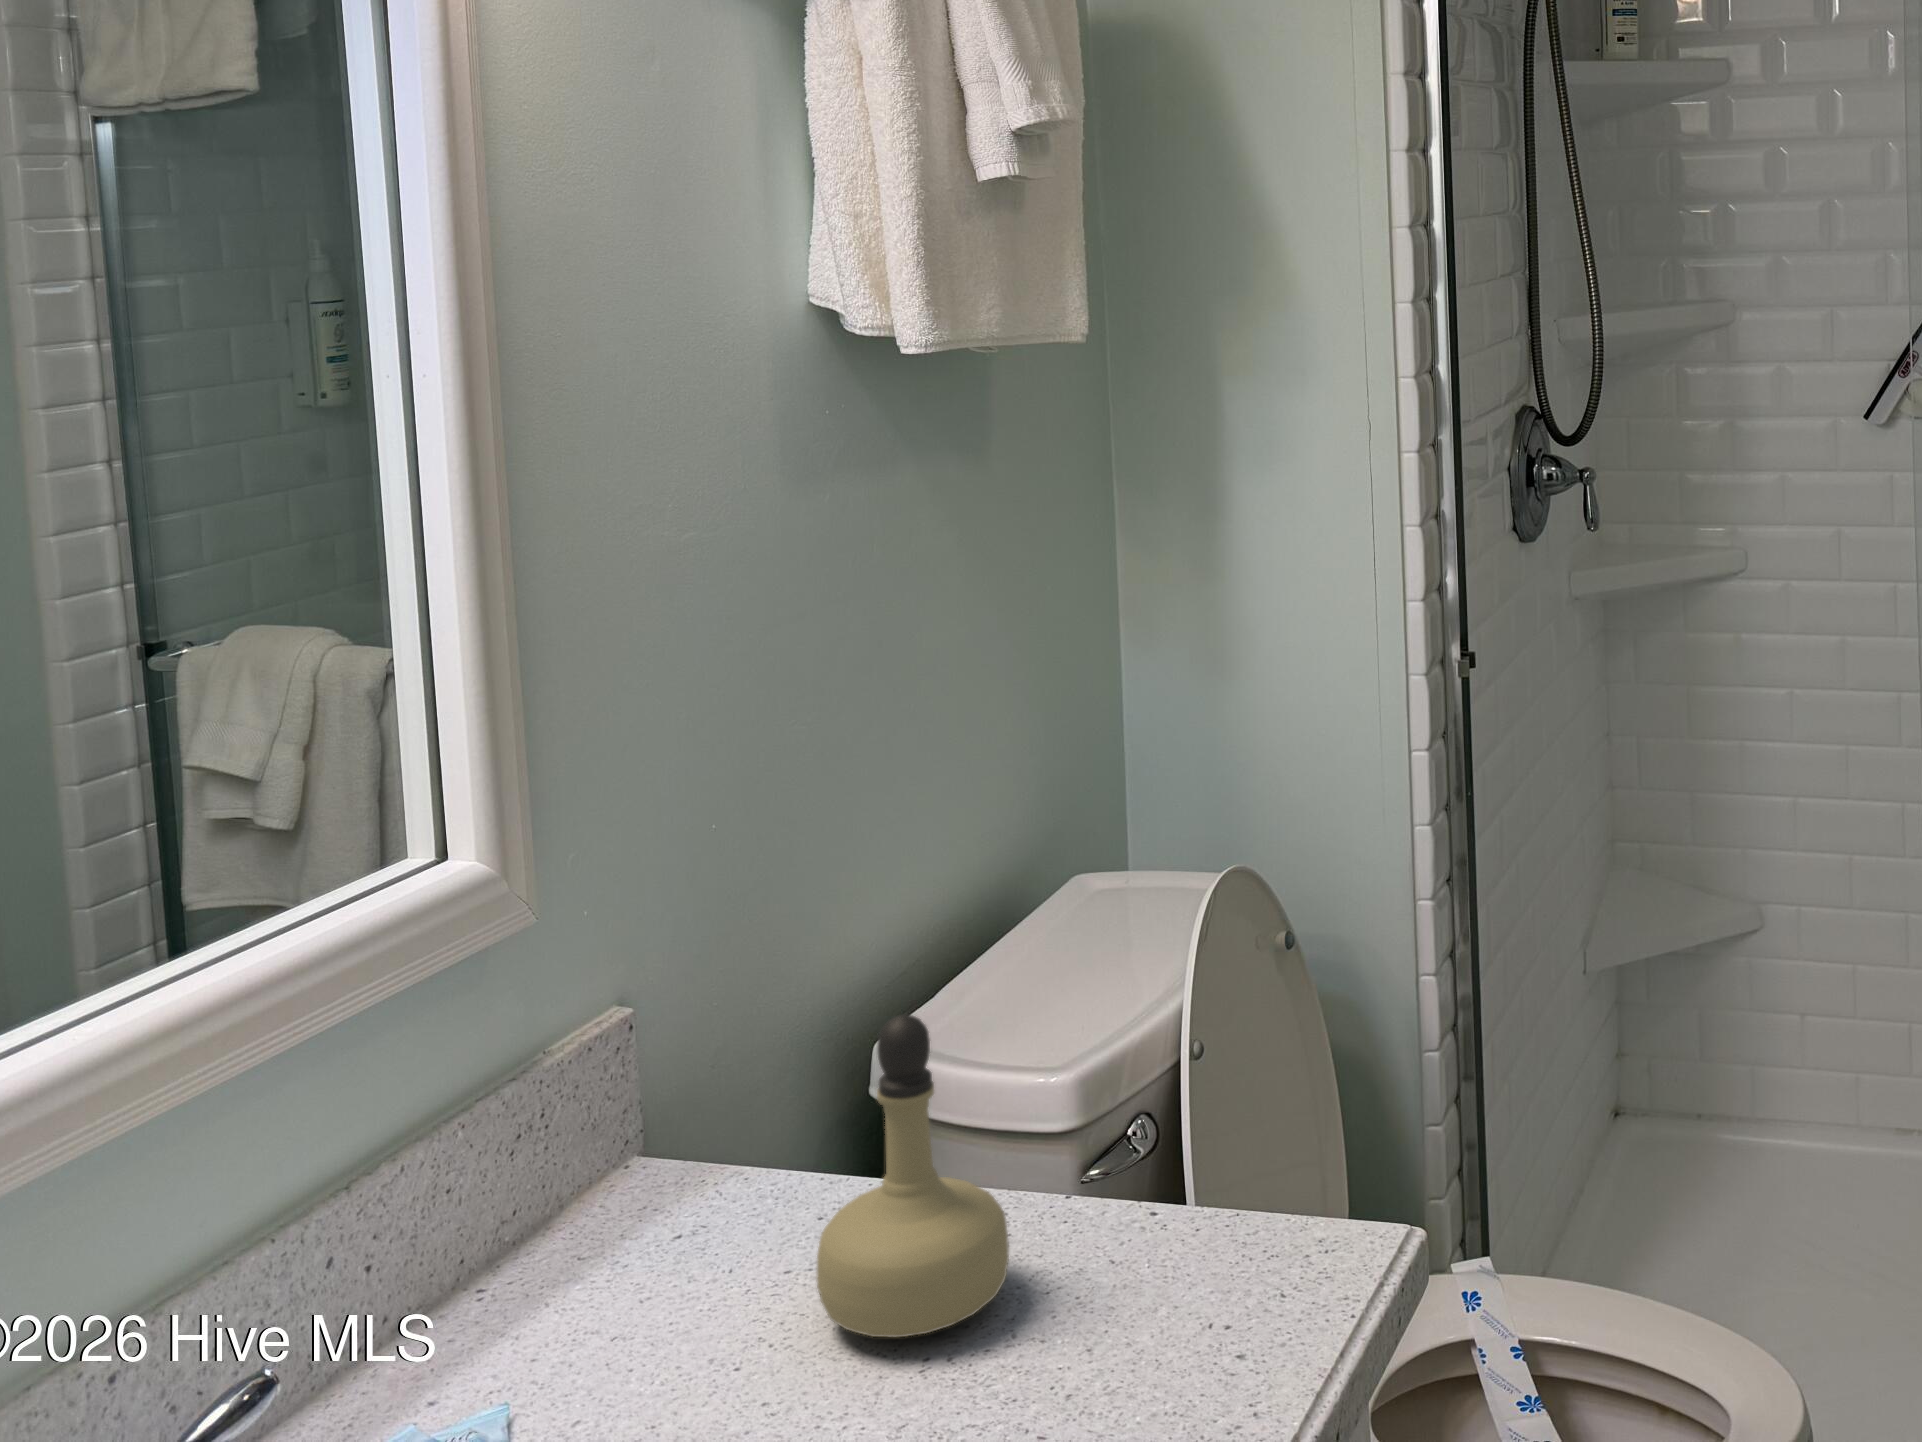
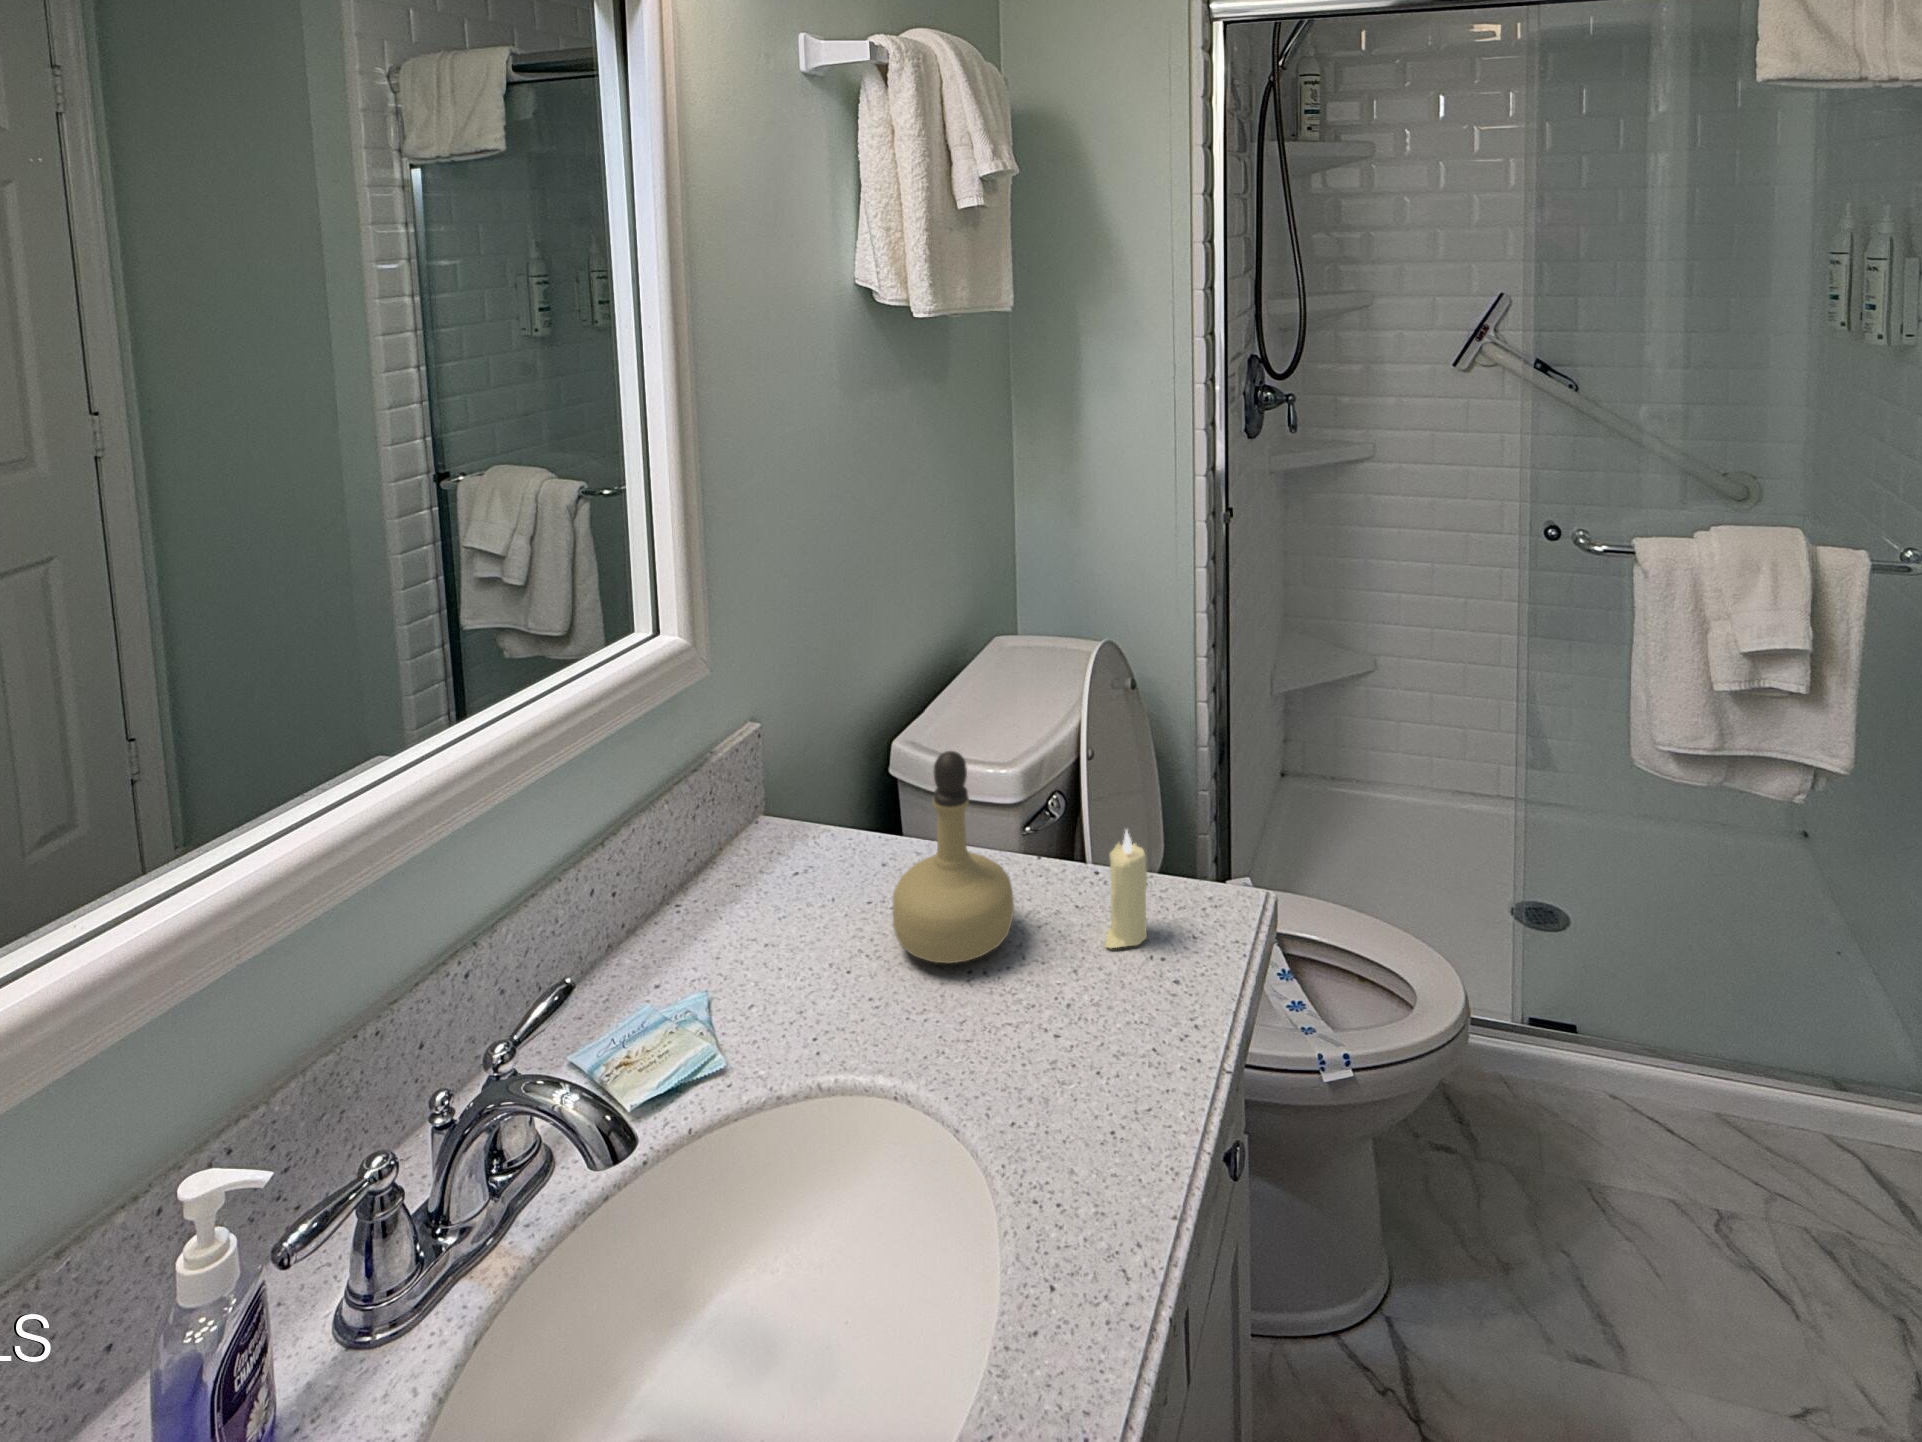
candle: none [1147,1125,1216,1310] -> present [1105,830,1147,948]

